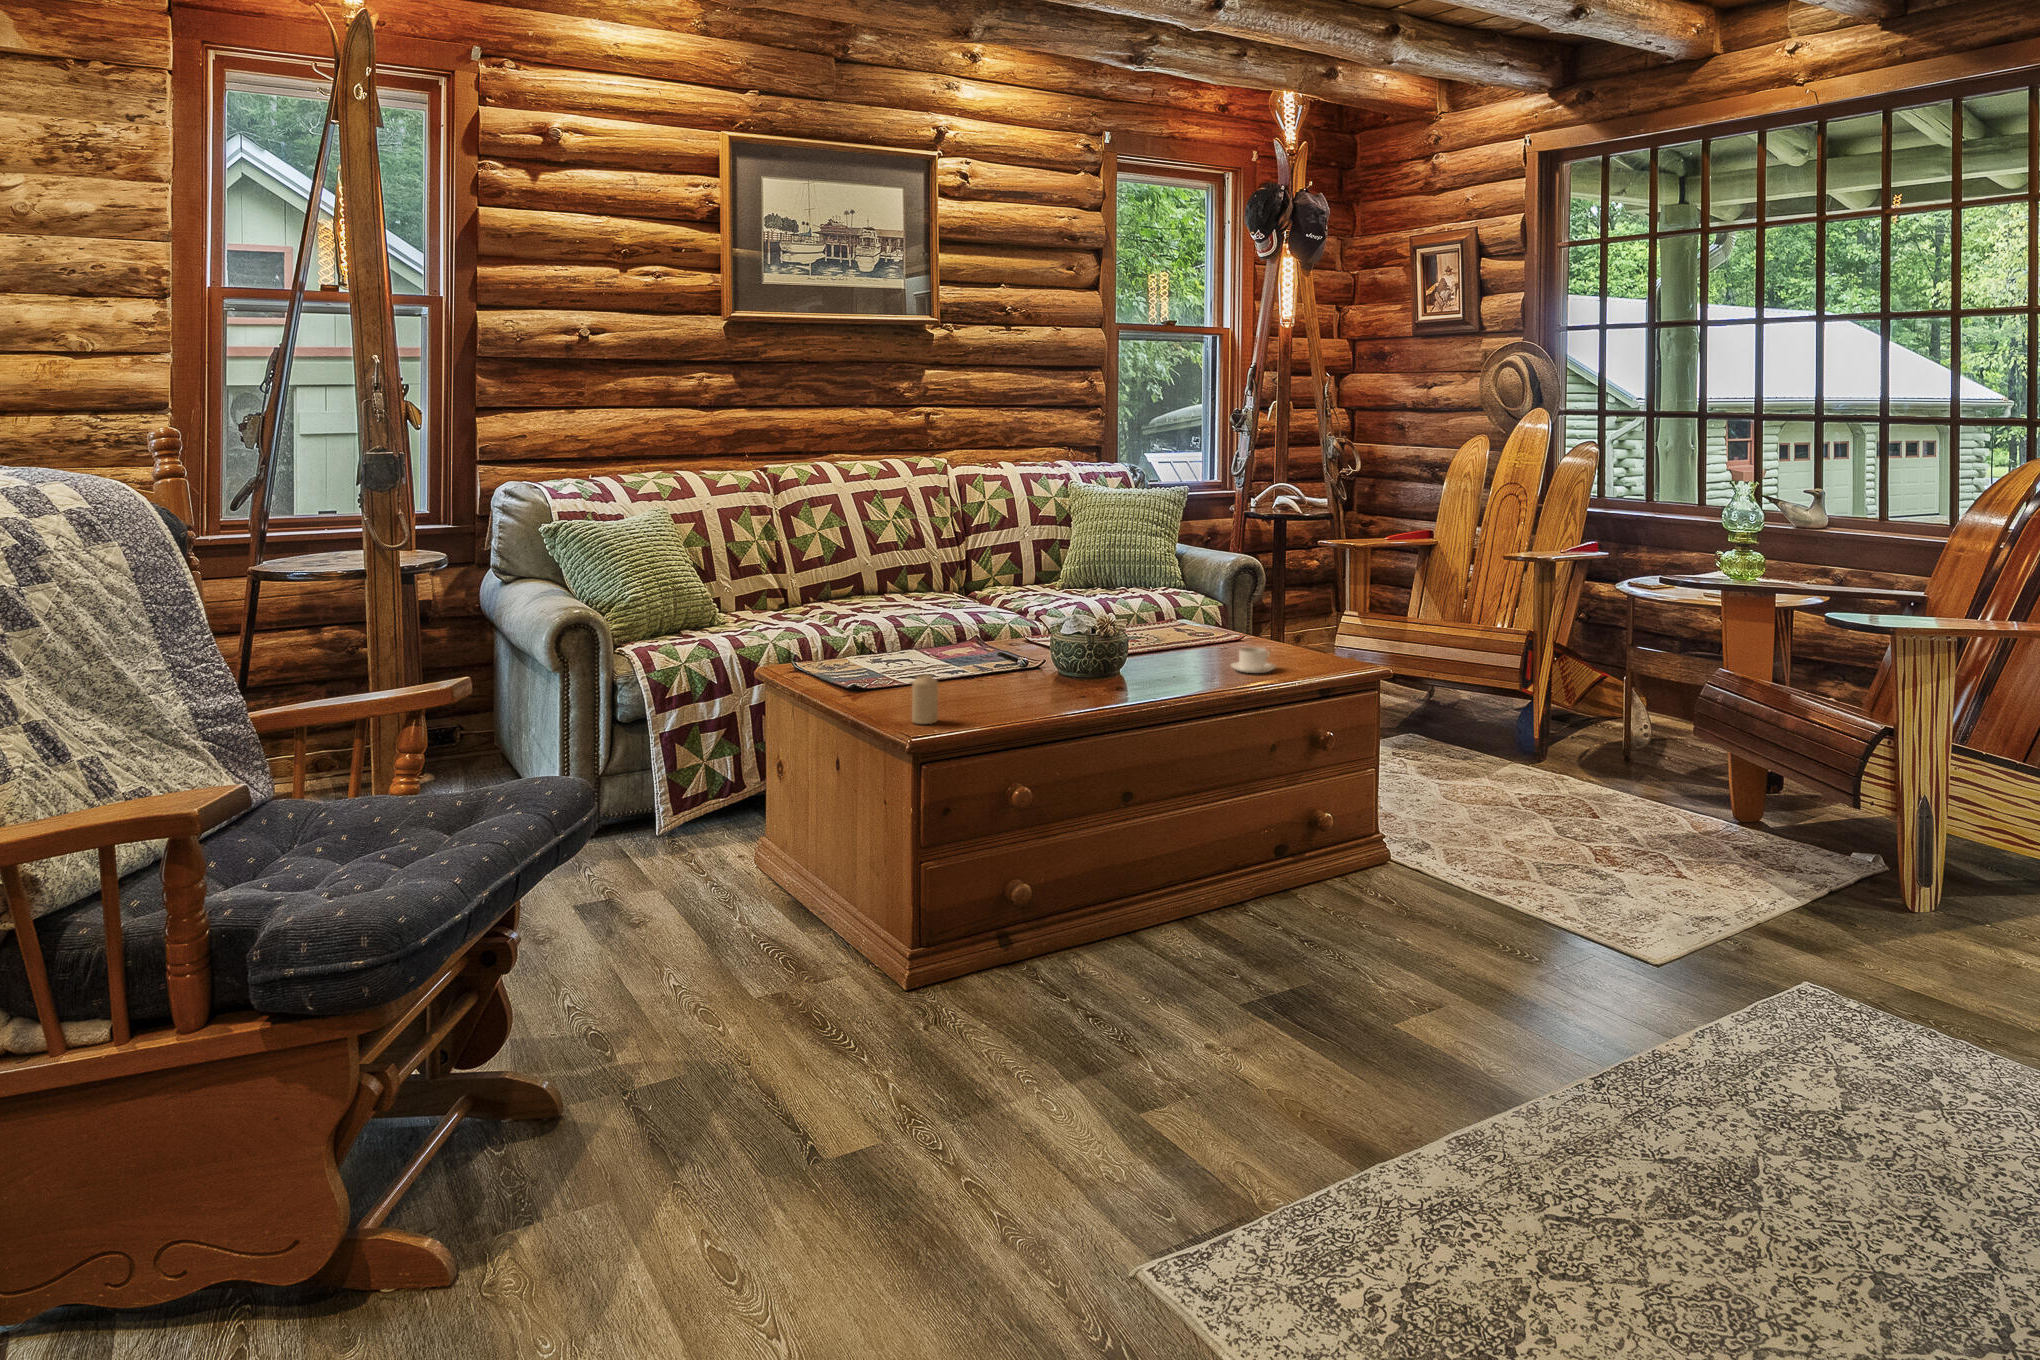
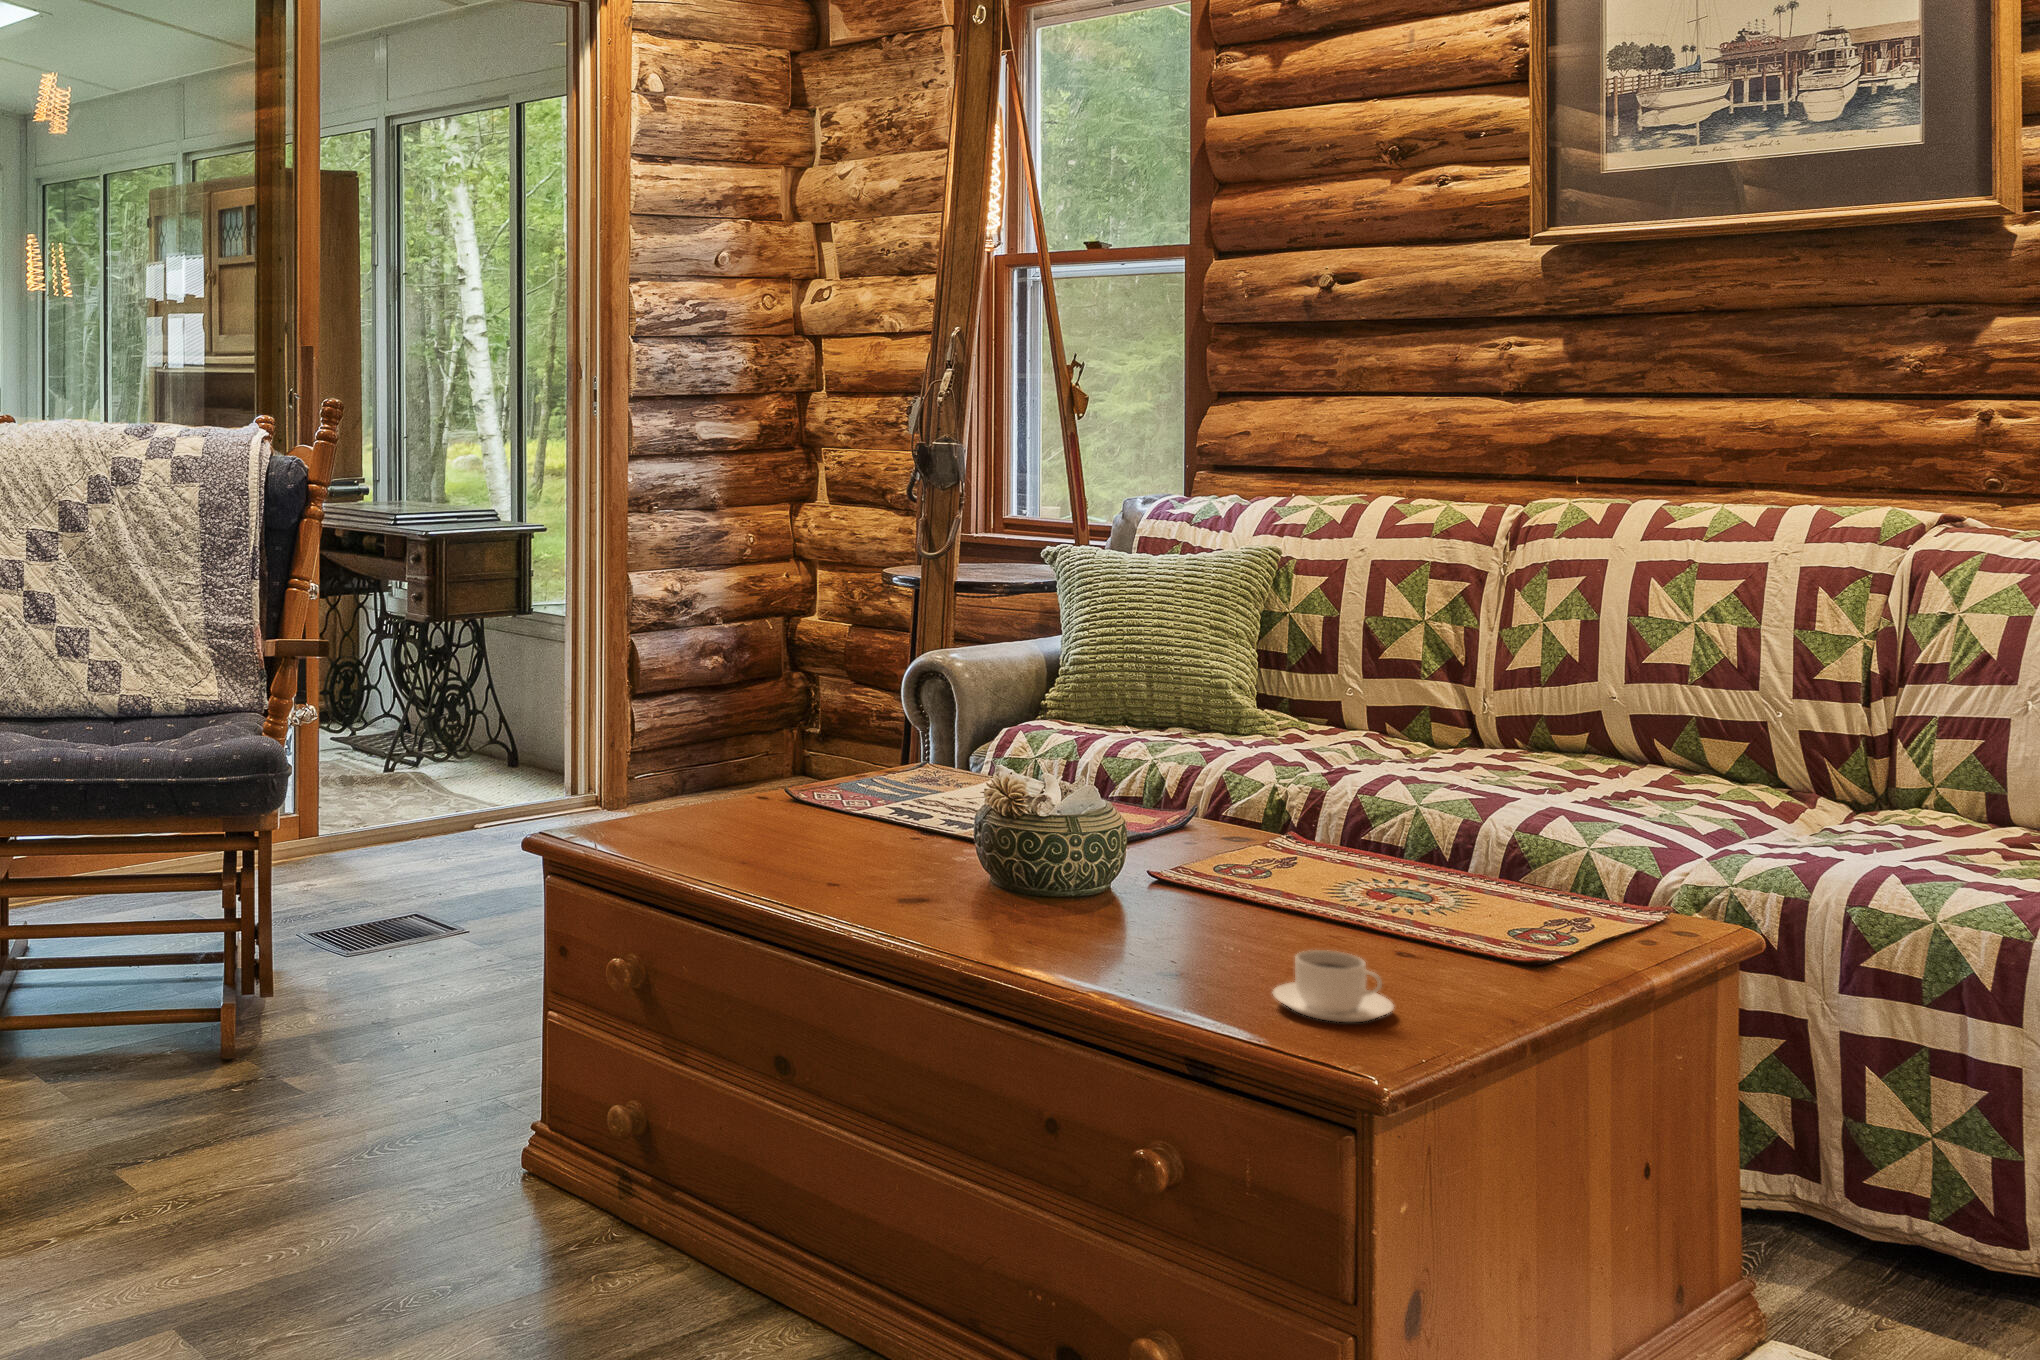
candle: present [912,674,938,724] -> none [689,788,728,865]

